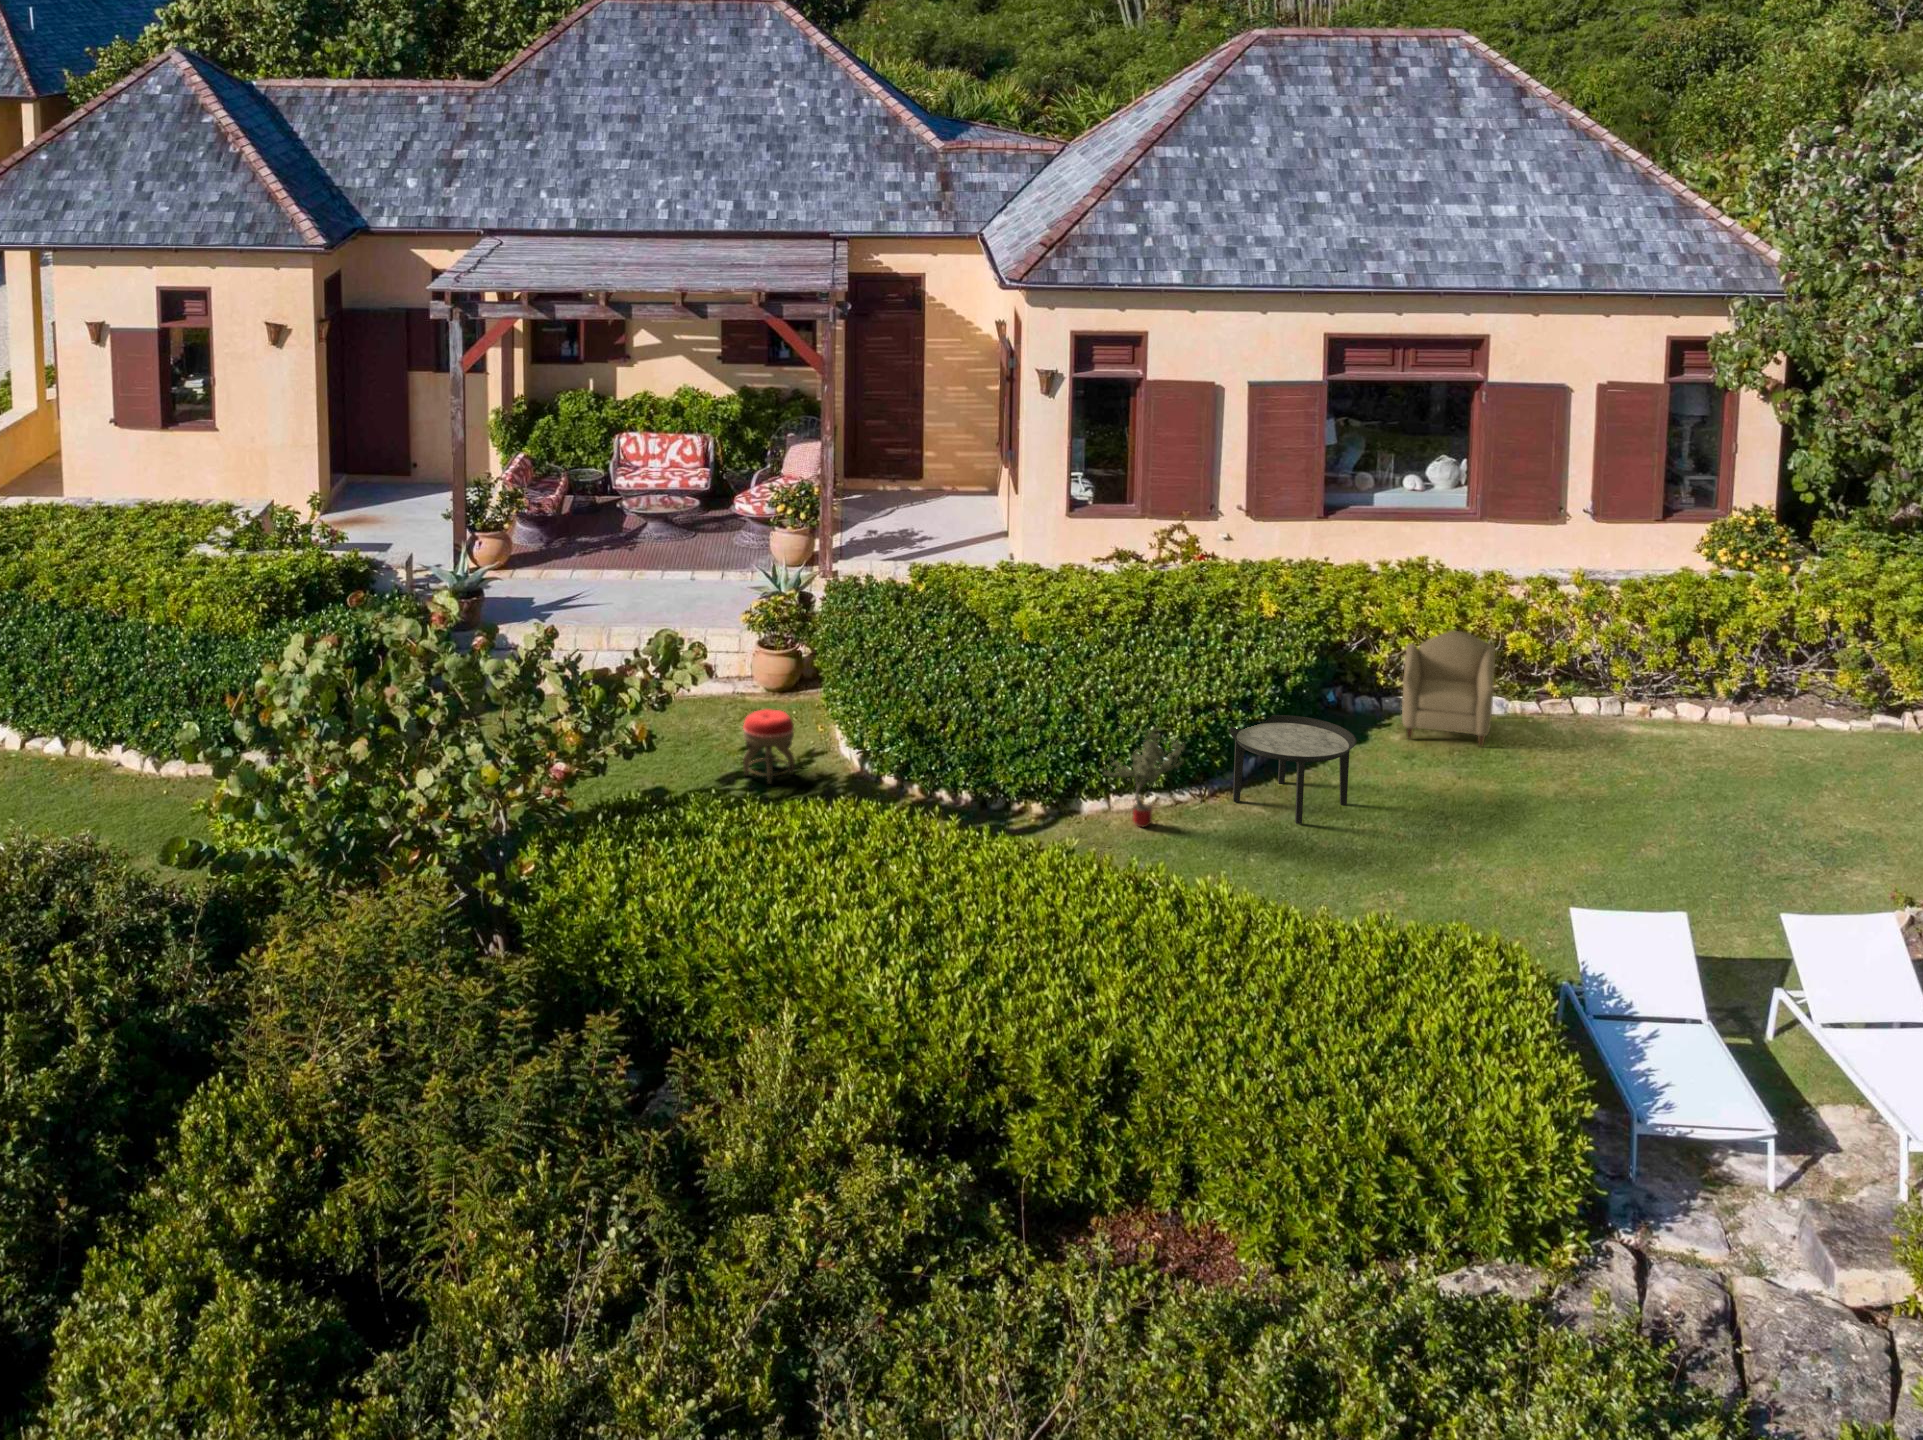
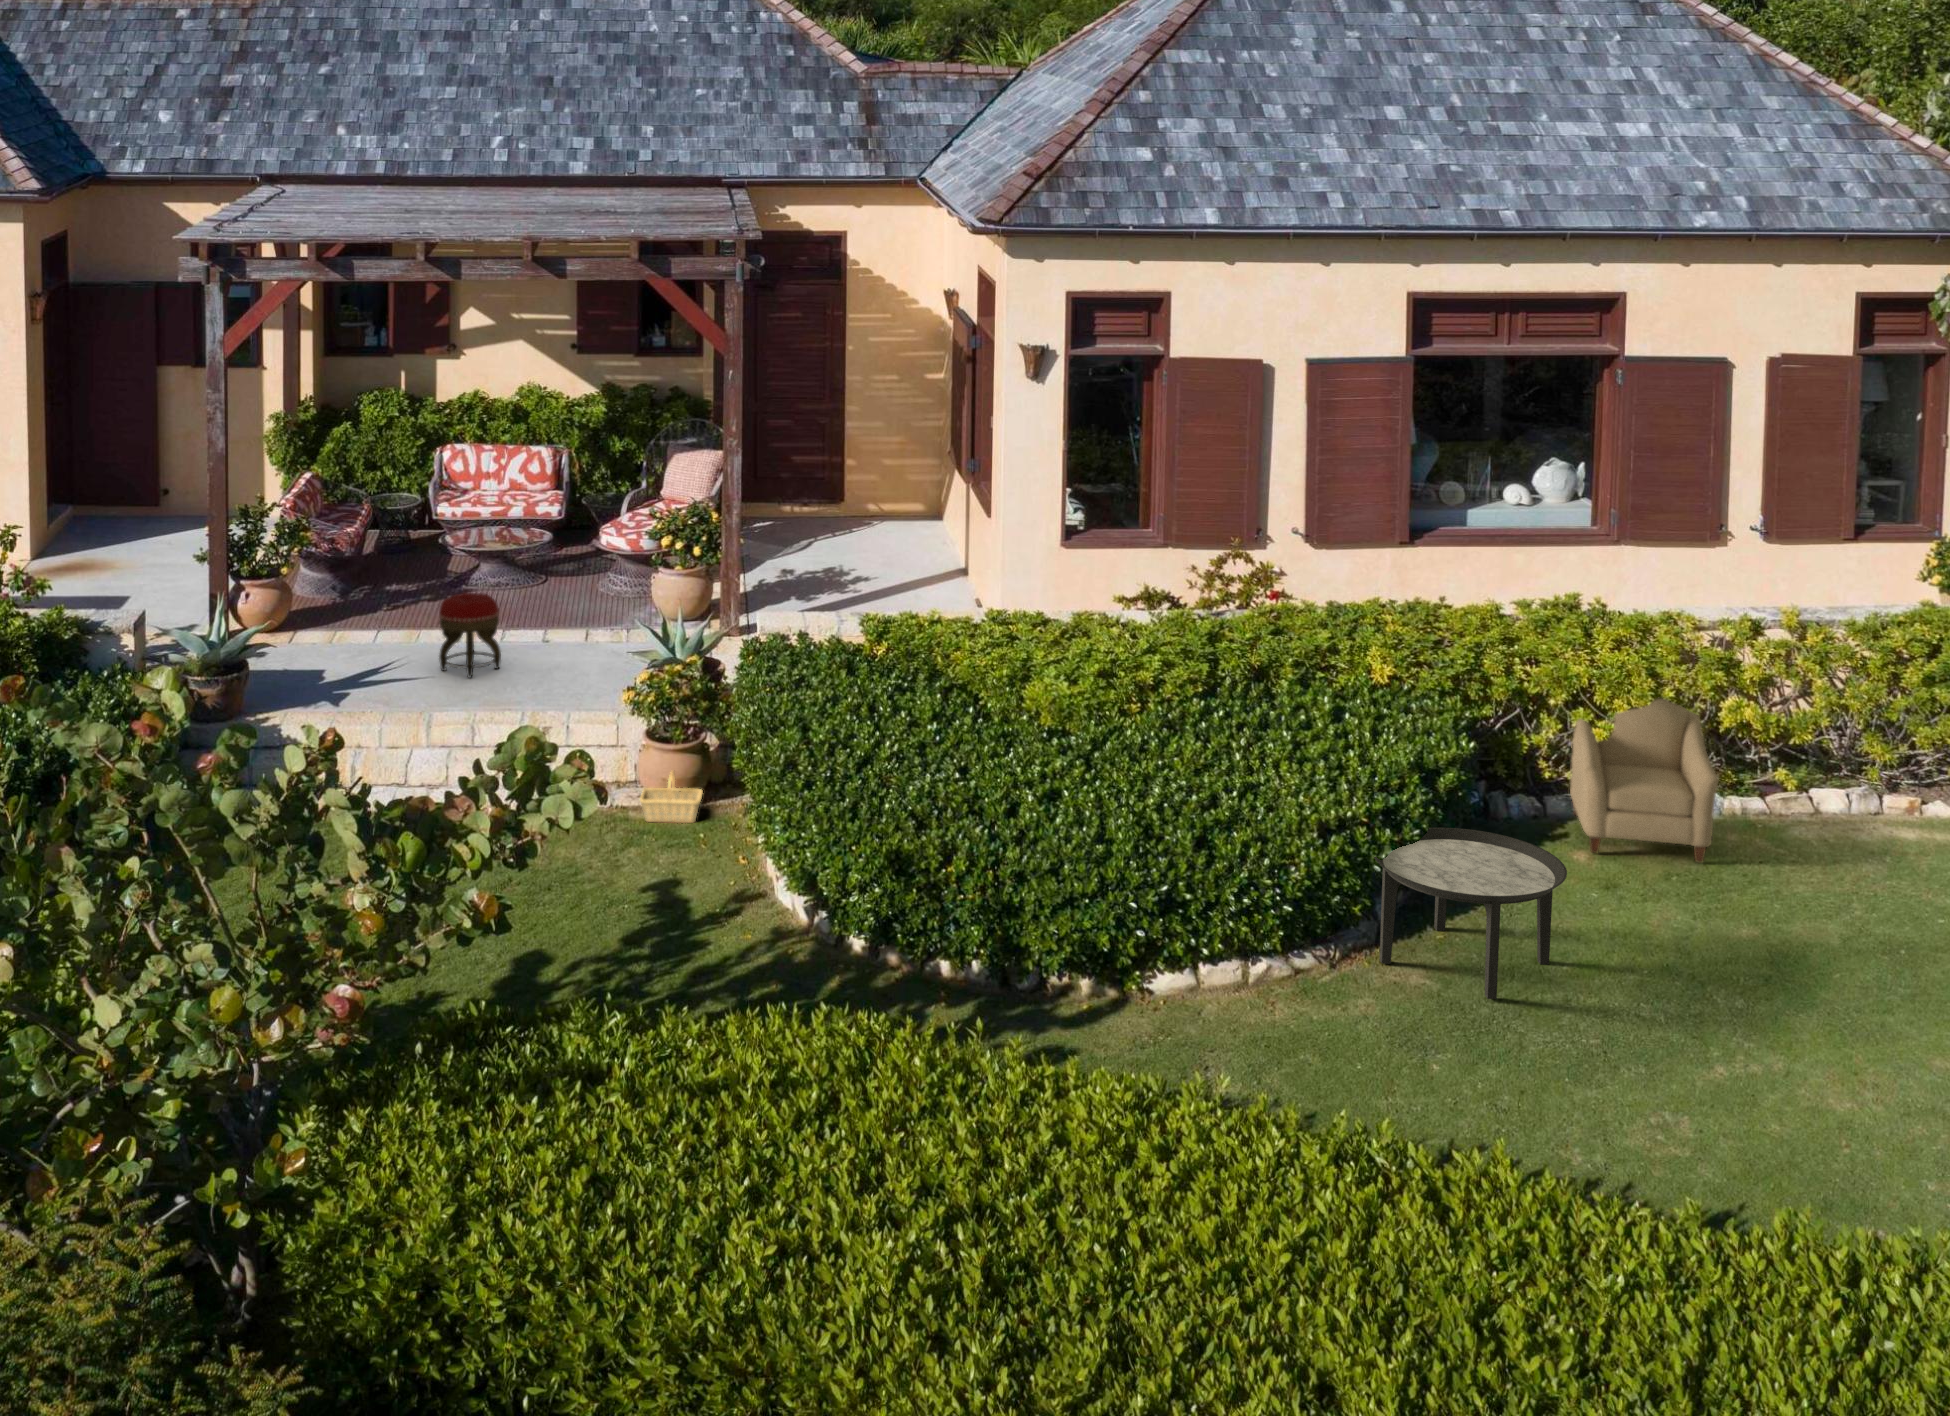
basket: none [750,670,794,706] -> present [640,771,703,823]
footstool: present [743,709,795,784] -> present [439,593,501,677]
potted tree: present [1103,728,1184,827] -> none [1196,854,1323,1012]

